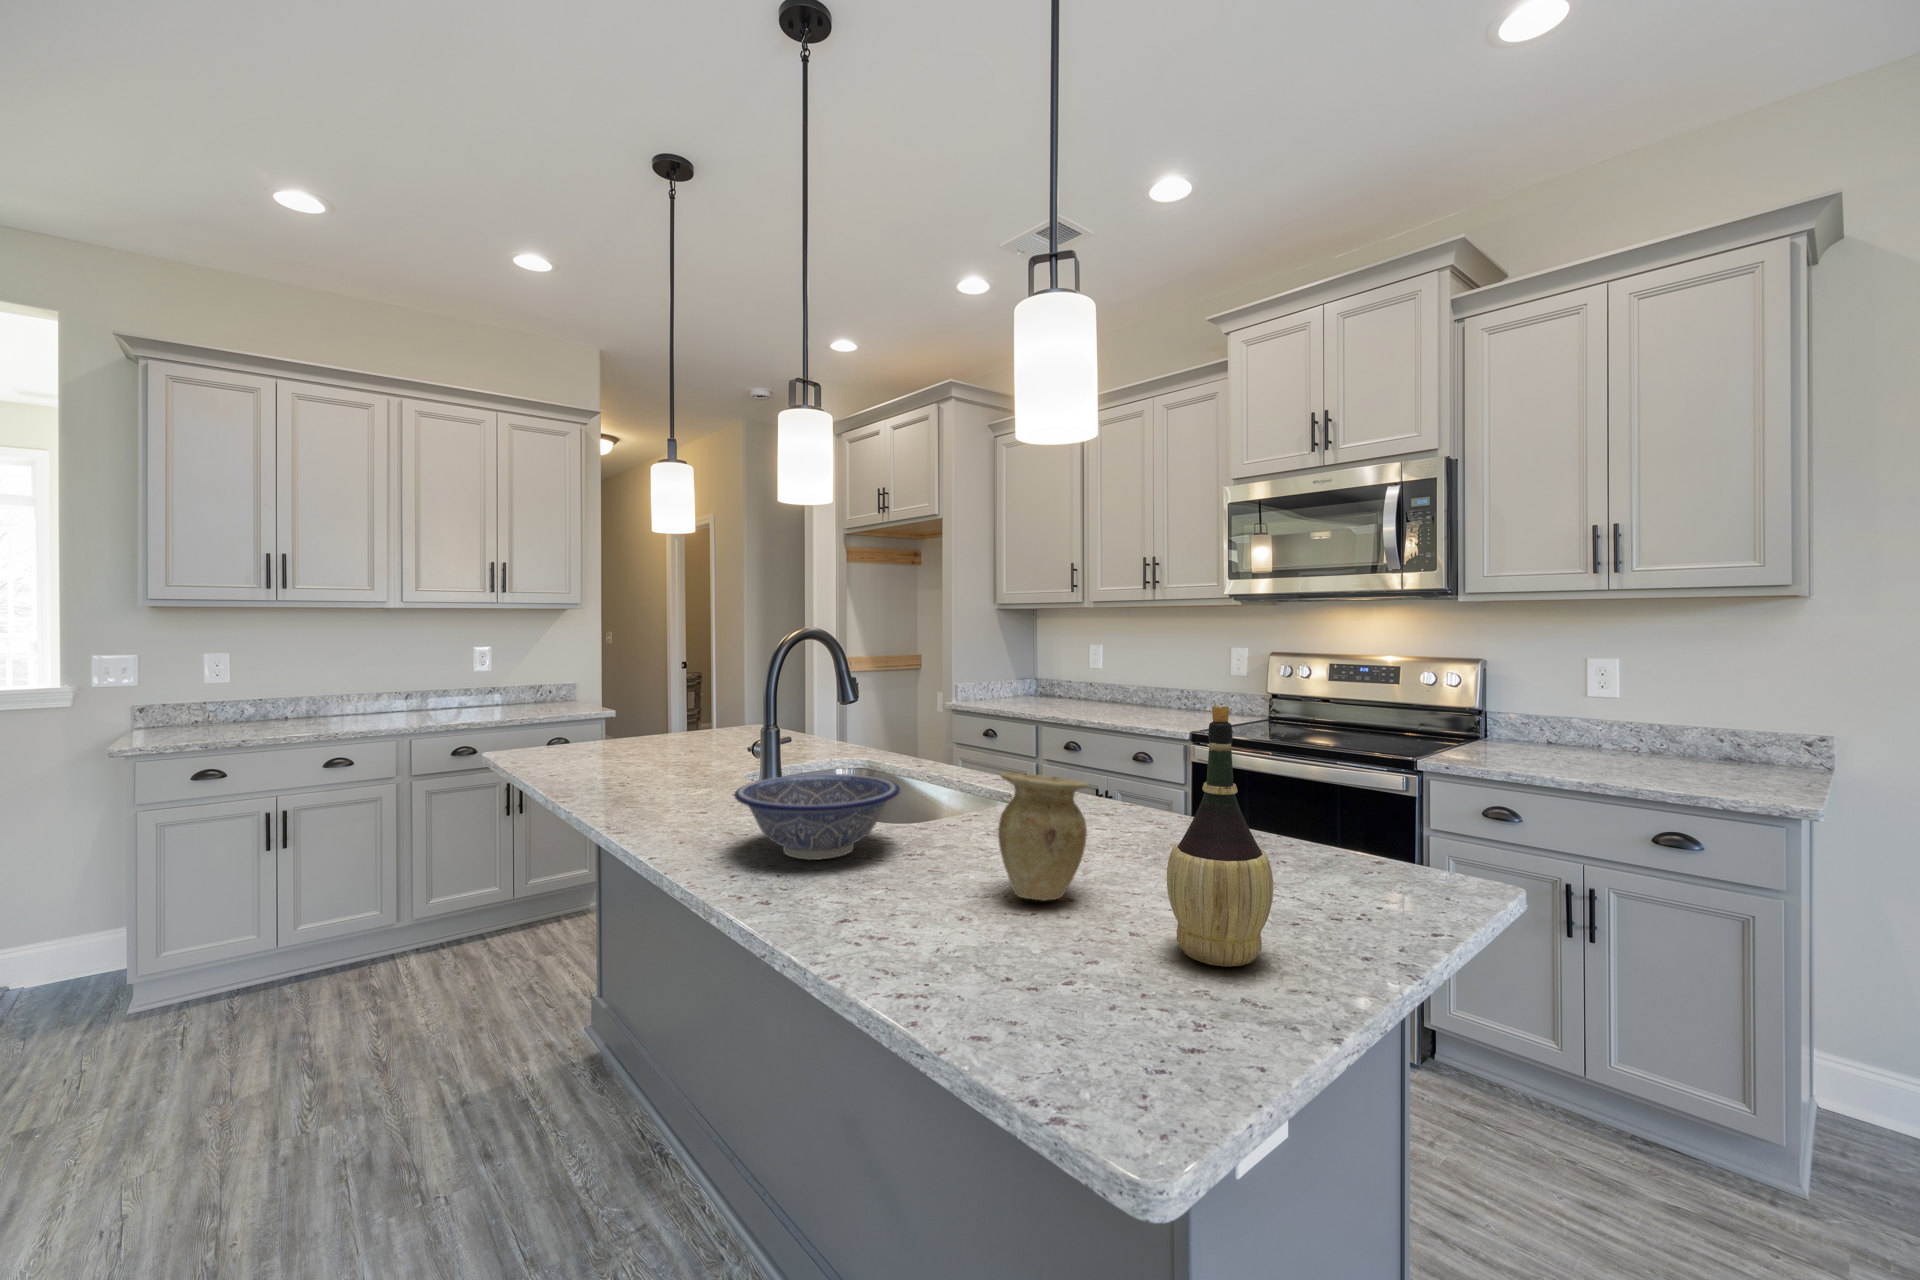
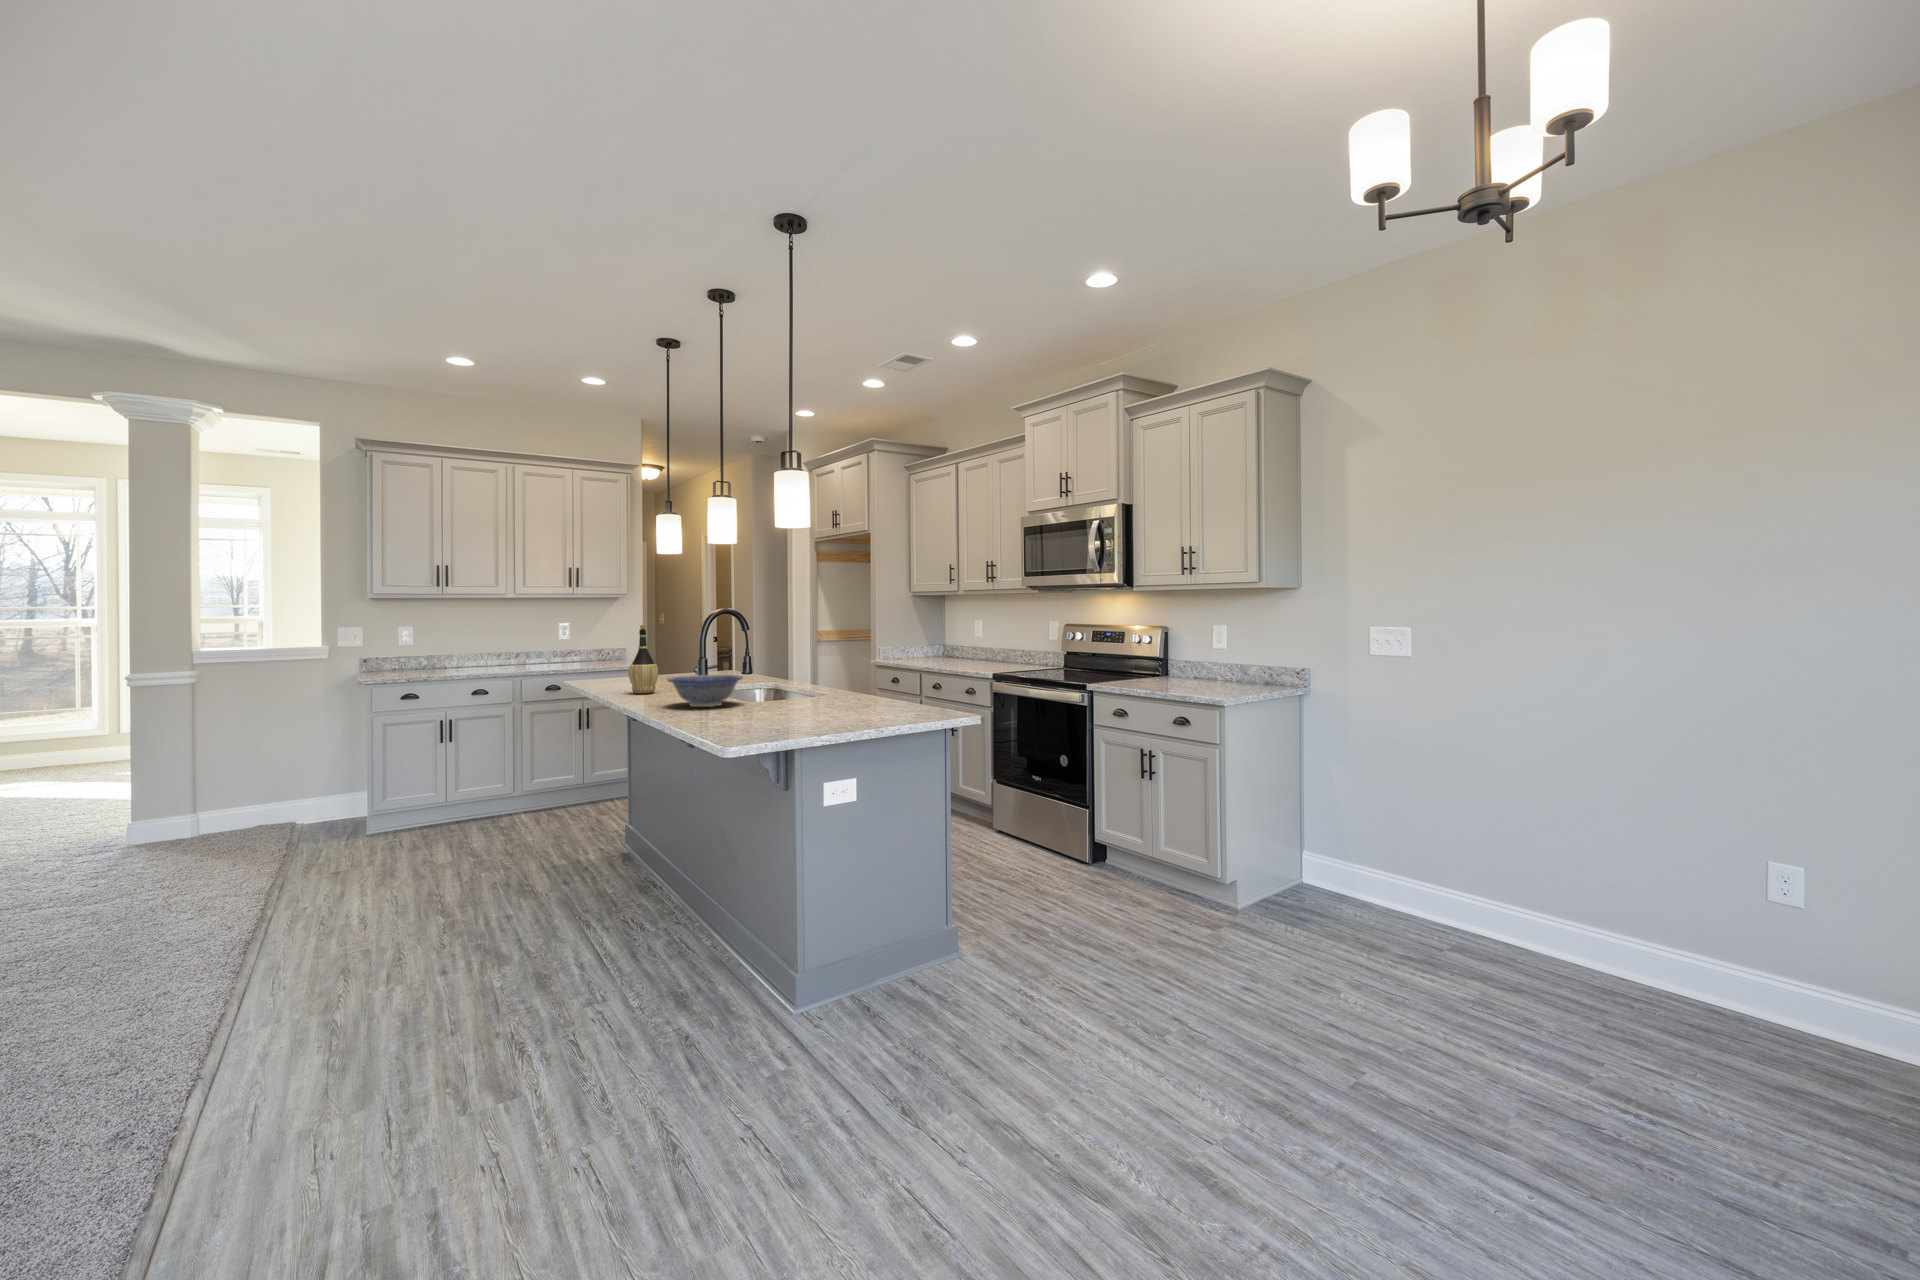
wine bottle: present [1167,705,1273,966] -> present [629,625,658,693]
vase: present [998,773,1089,900] -> none [761,664,799,714]

